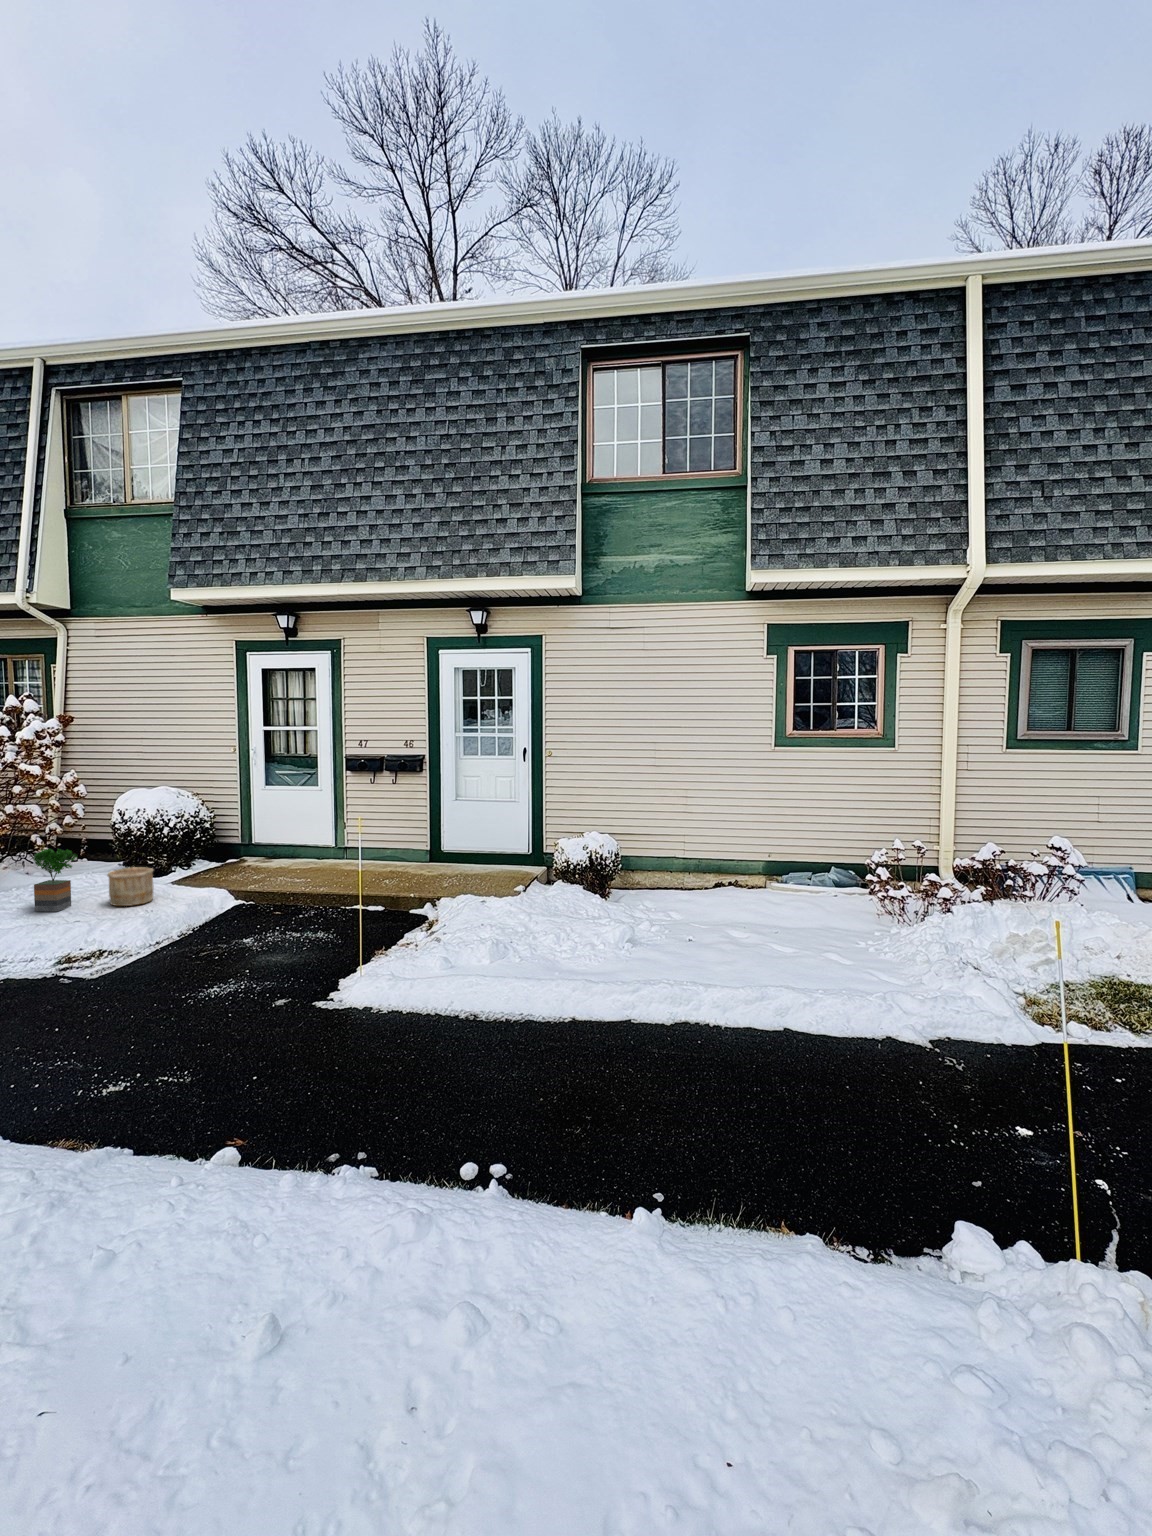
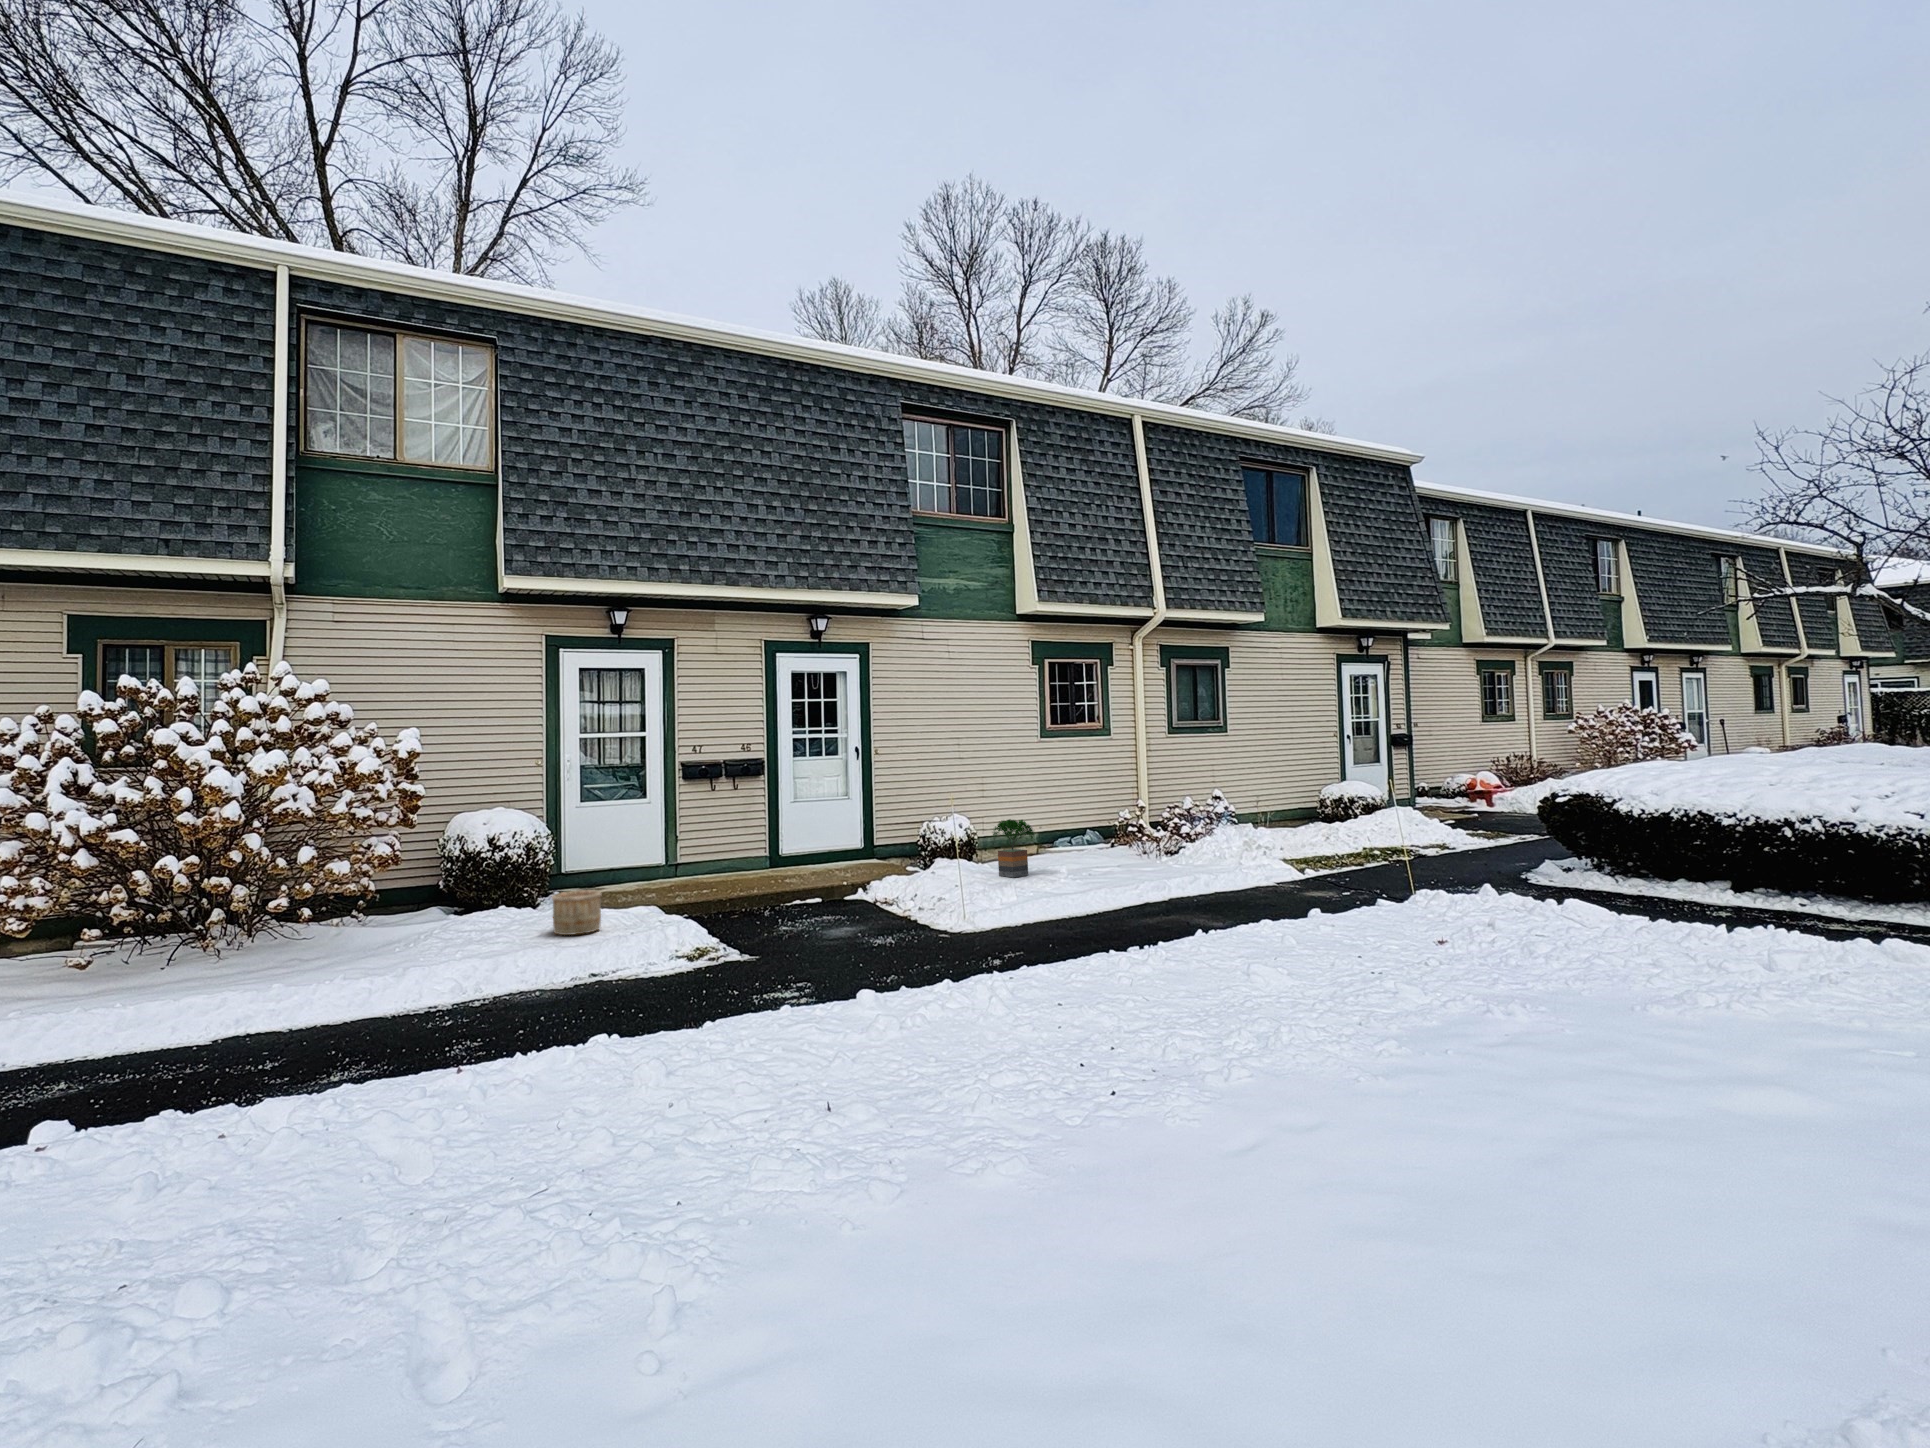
potted tree: present [33,849,77,912] -> present [993,819,1034,878]

